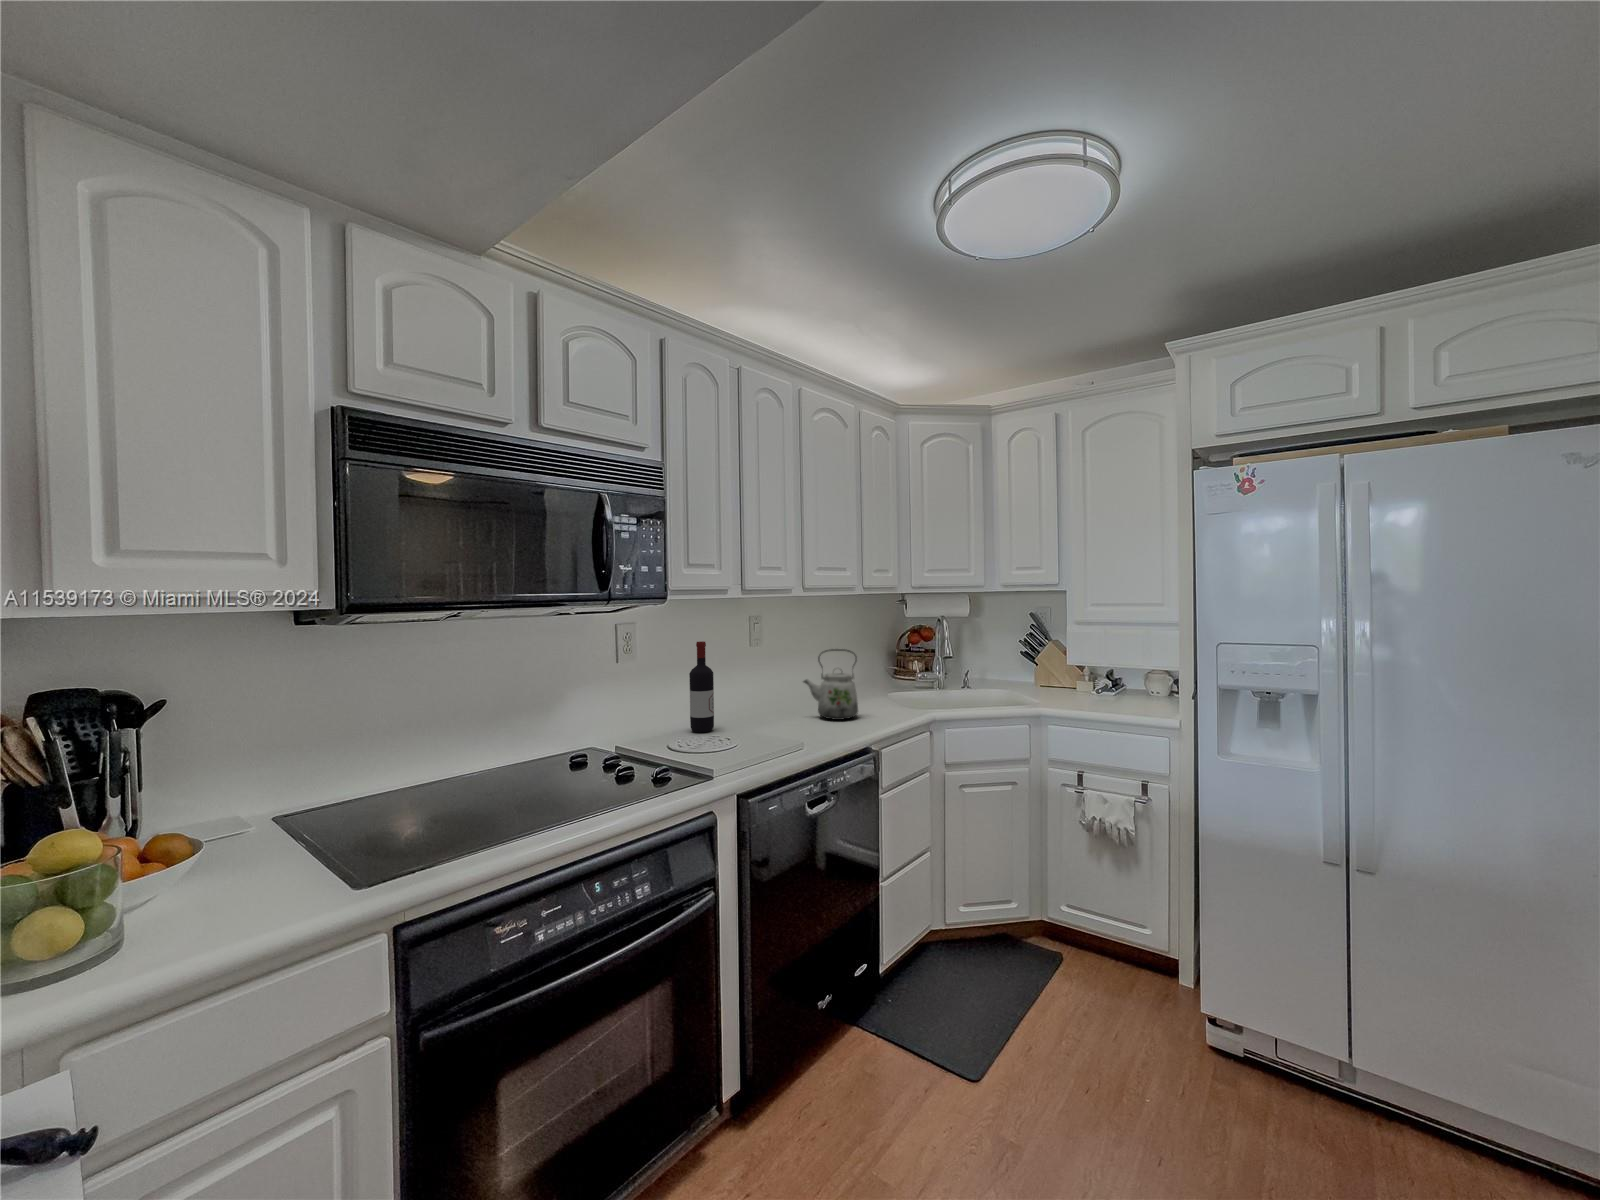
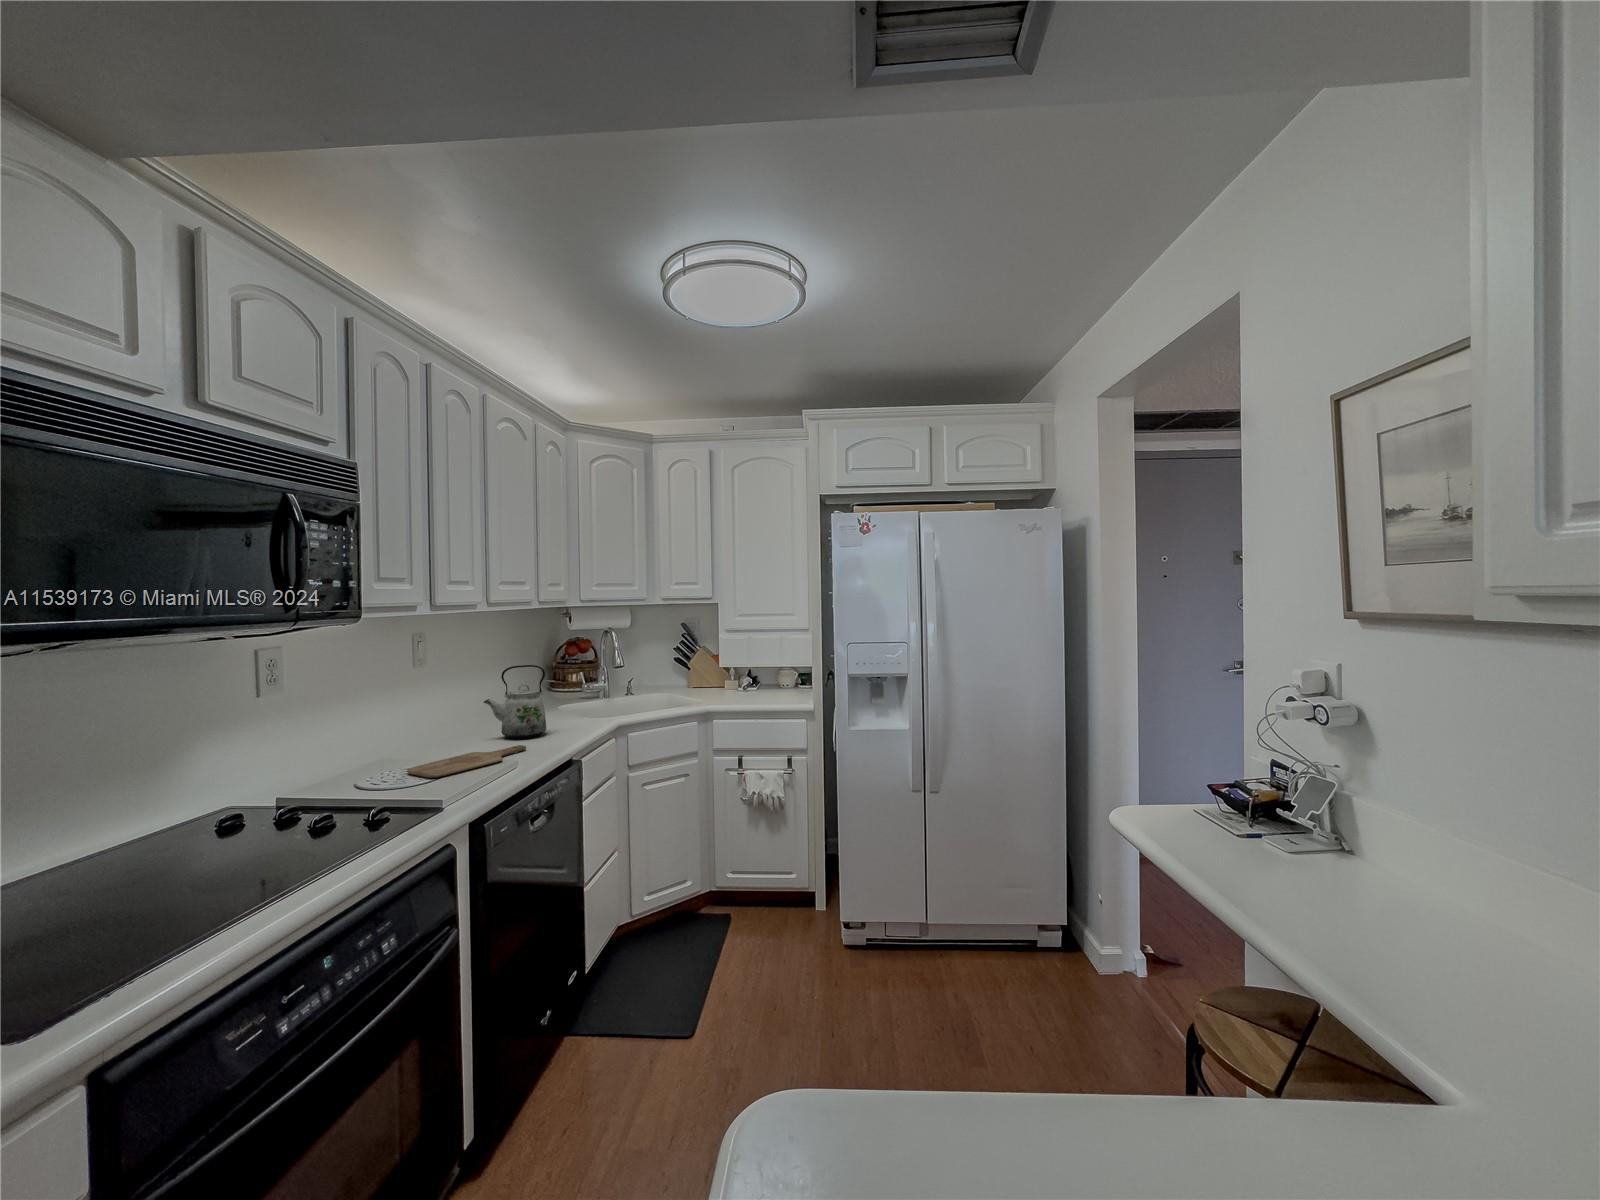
wine bottle: present [689,641,714,733] -> none [352,665,385,772]
cutting board: none [722,726,828,746] -> present [407,745,526,778]

